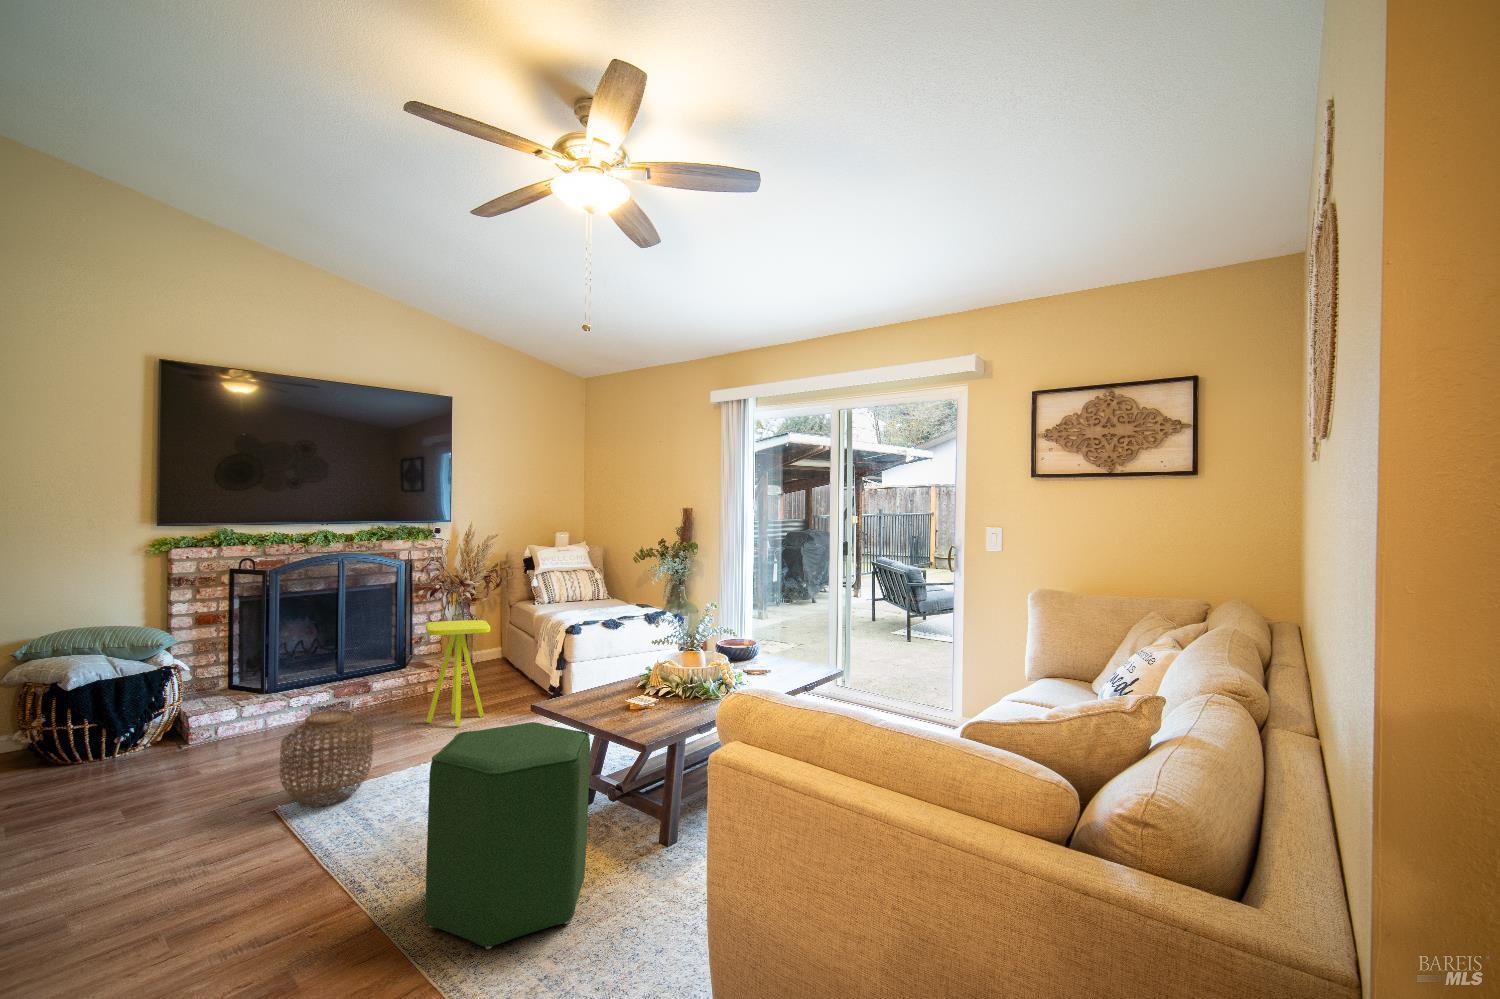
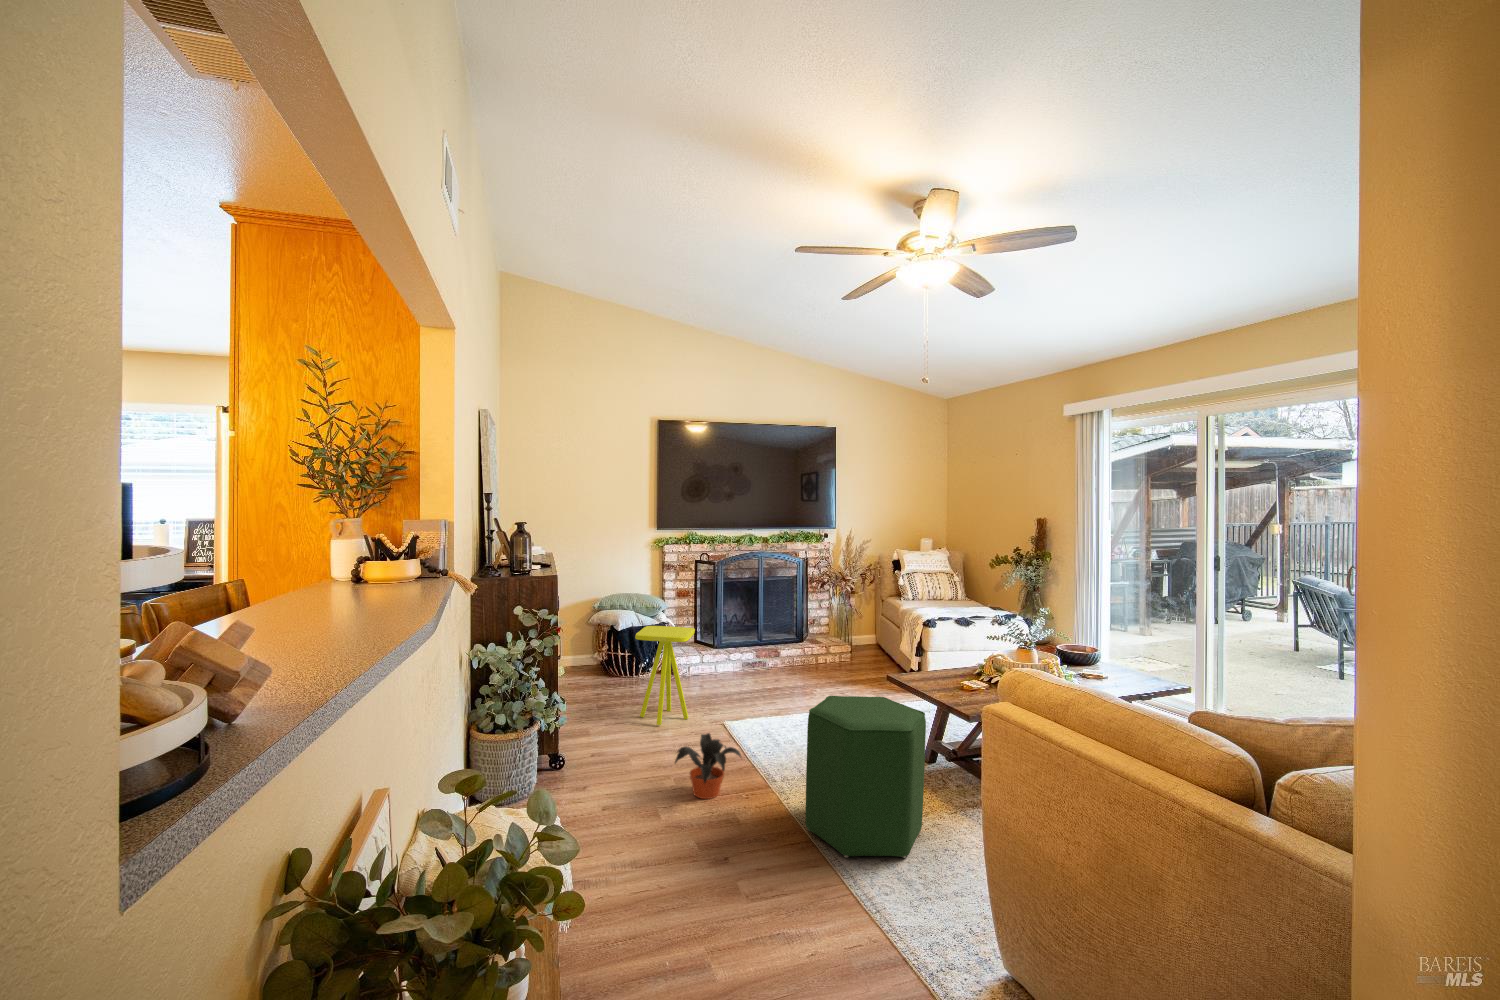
side table: present [426,620,490,726] -> present [635,626,695,725]
woven basket: present [280,710,373,807] -> none [723,666,778,732]
potted plant: none [187,823,318,930] -> present [675,733,741,799]

